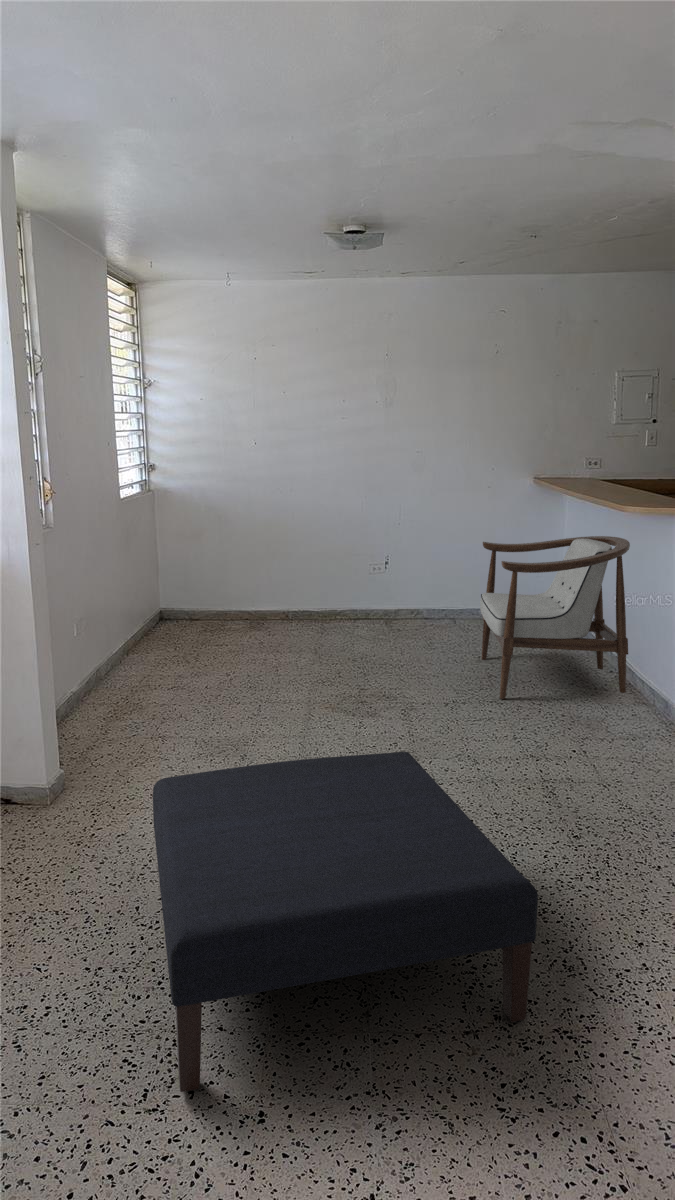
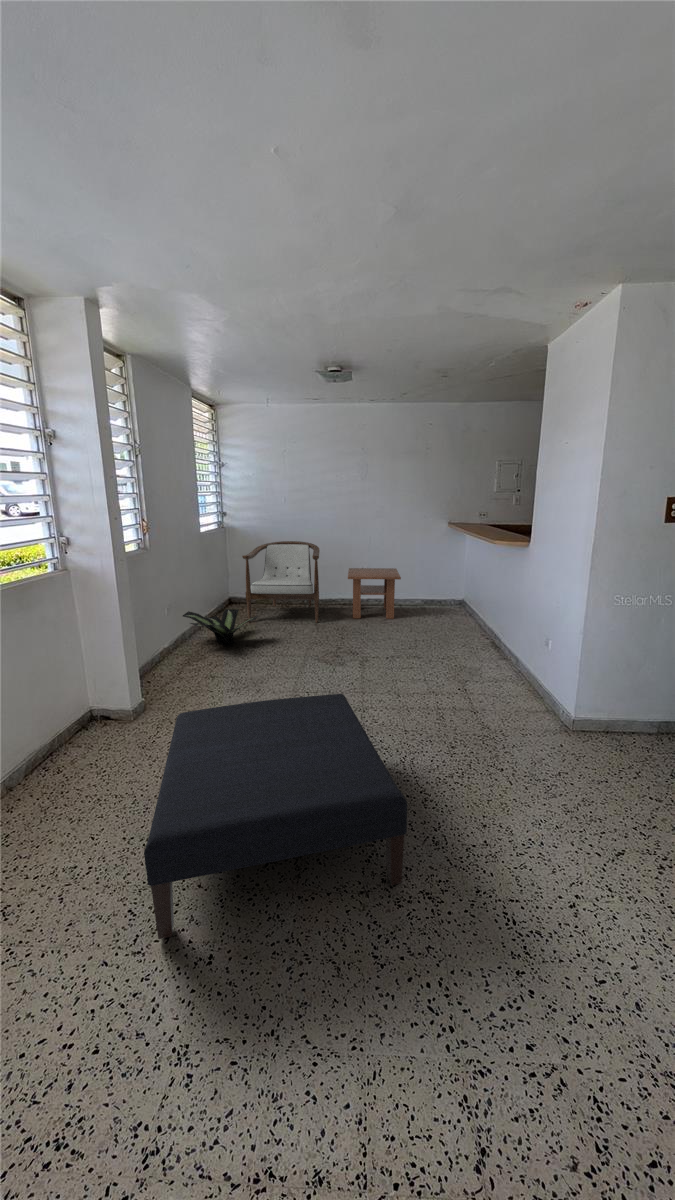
armchair: present [480,536,630,699] -> present [242,541,320,623]
coffee table: none [374,561,466,647] -> present [348,568,401,619]
potted plant: none [102,629,231,689] -> present [183,609,258,645]

